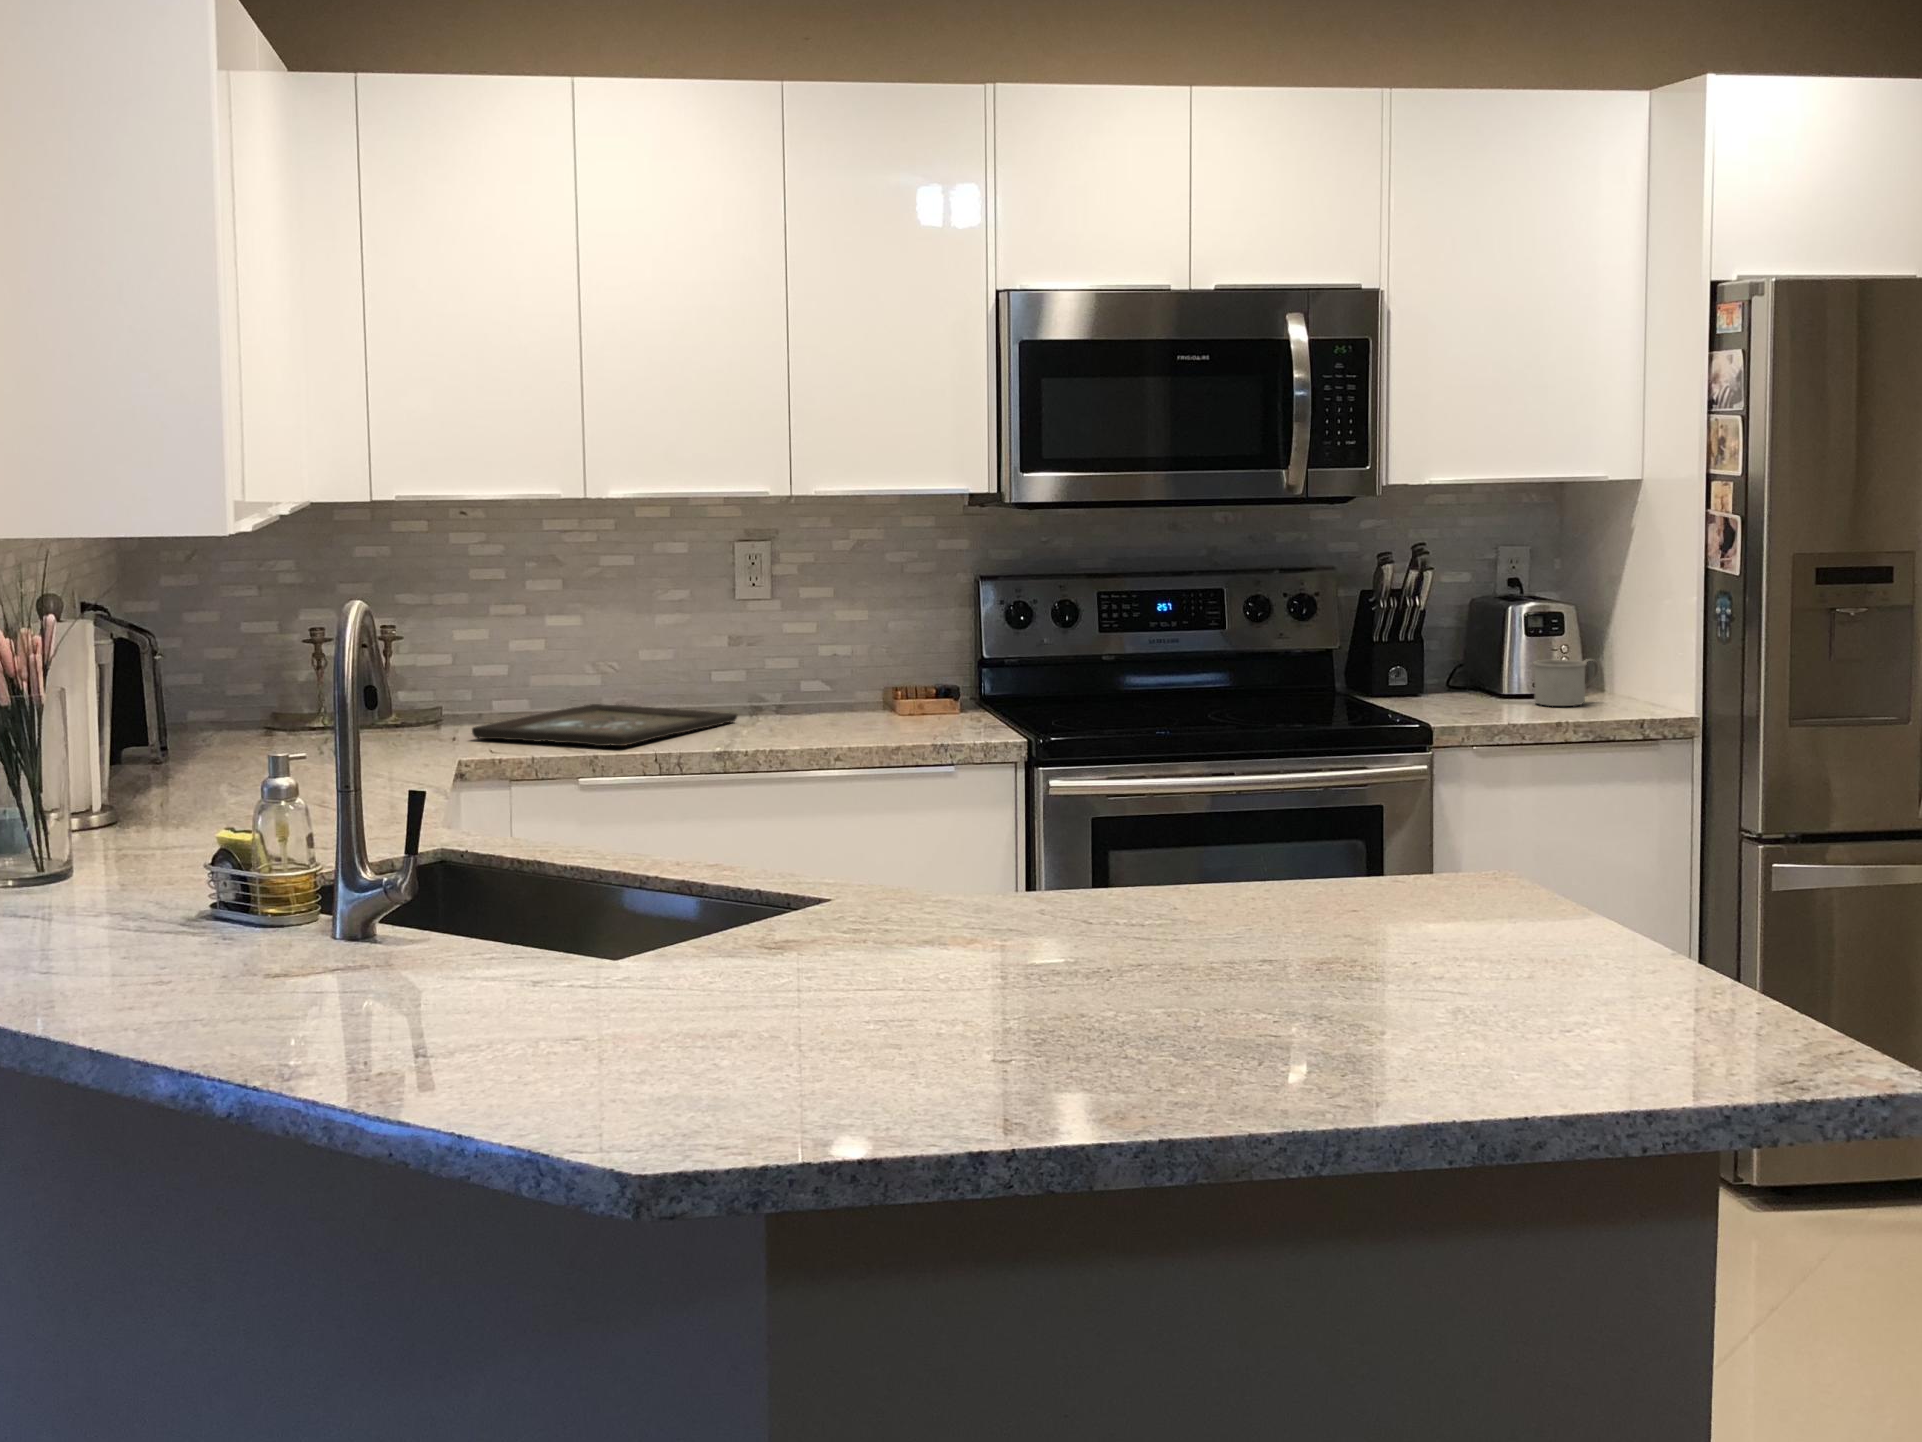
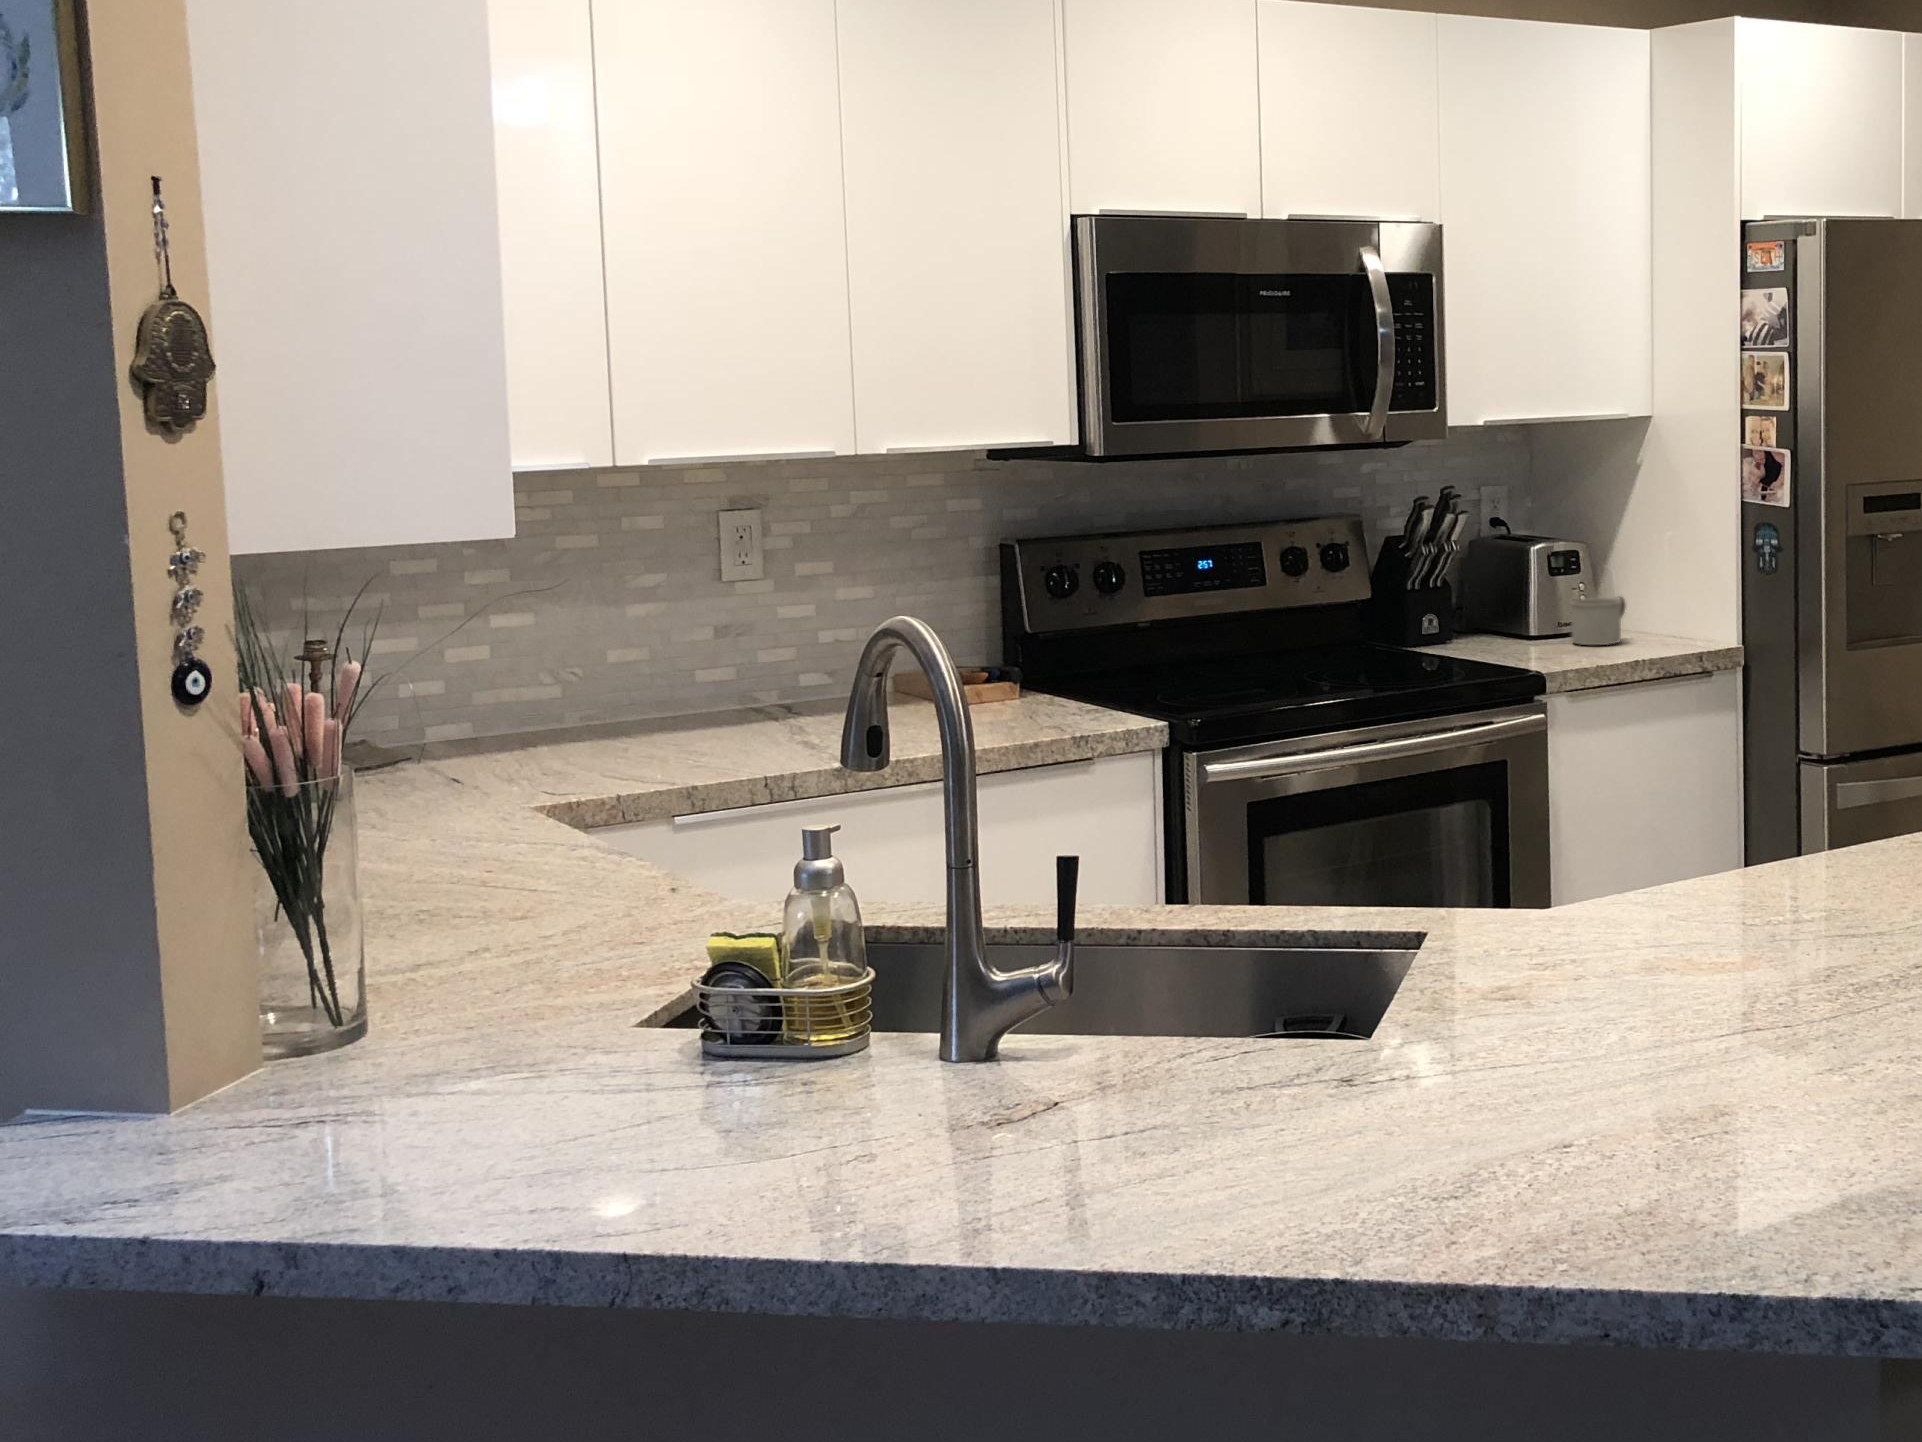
tray: present [472,704,737,746] -> none [465,721,768,780]

